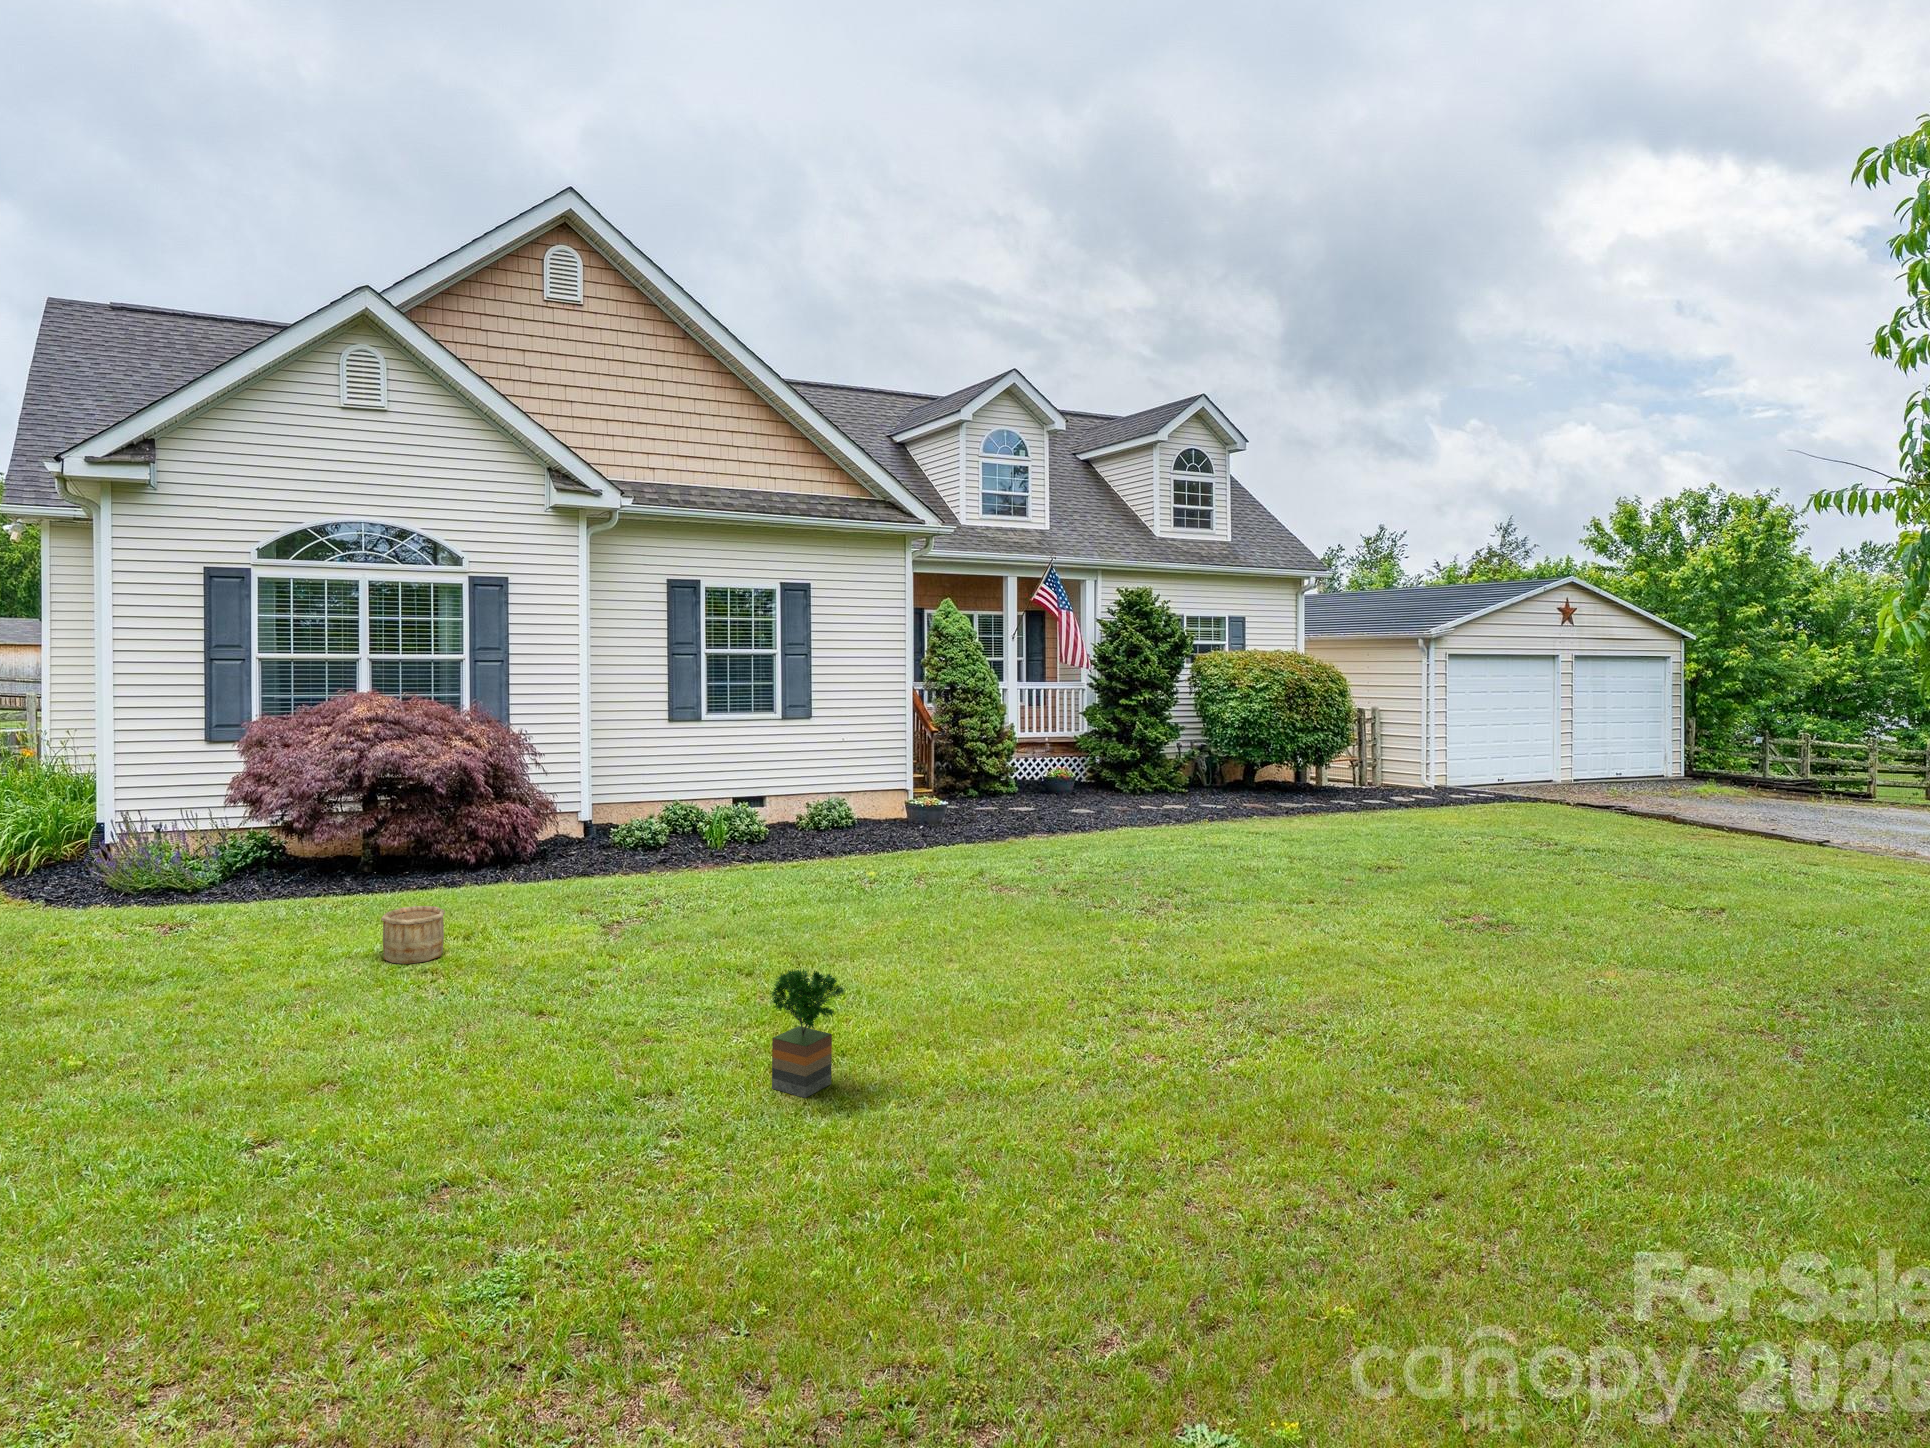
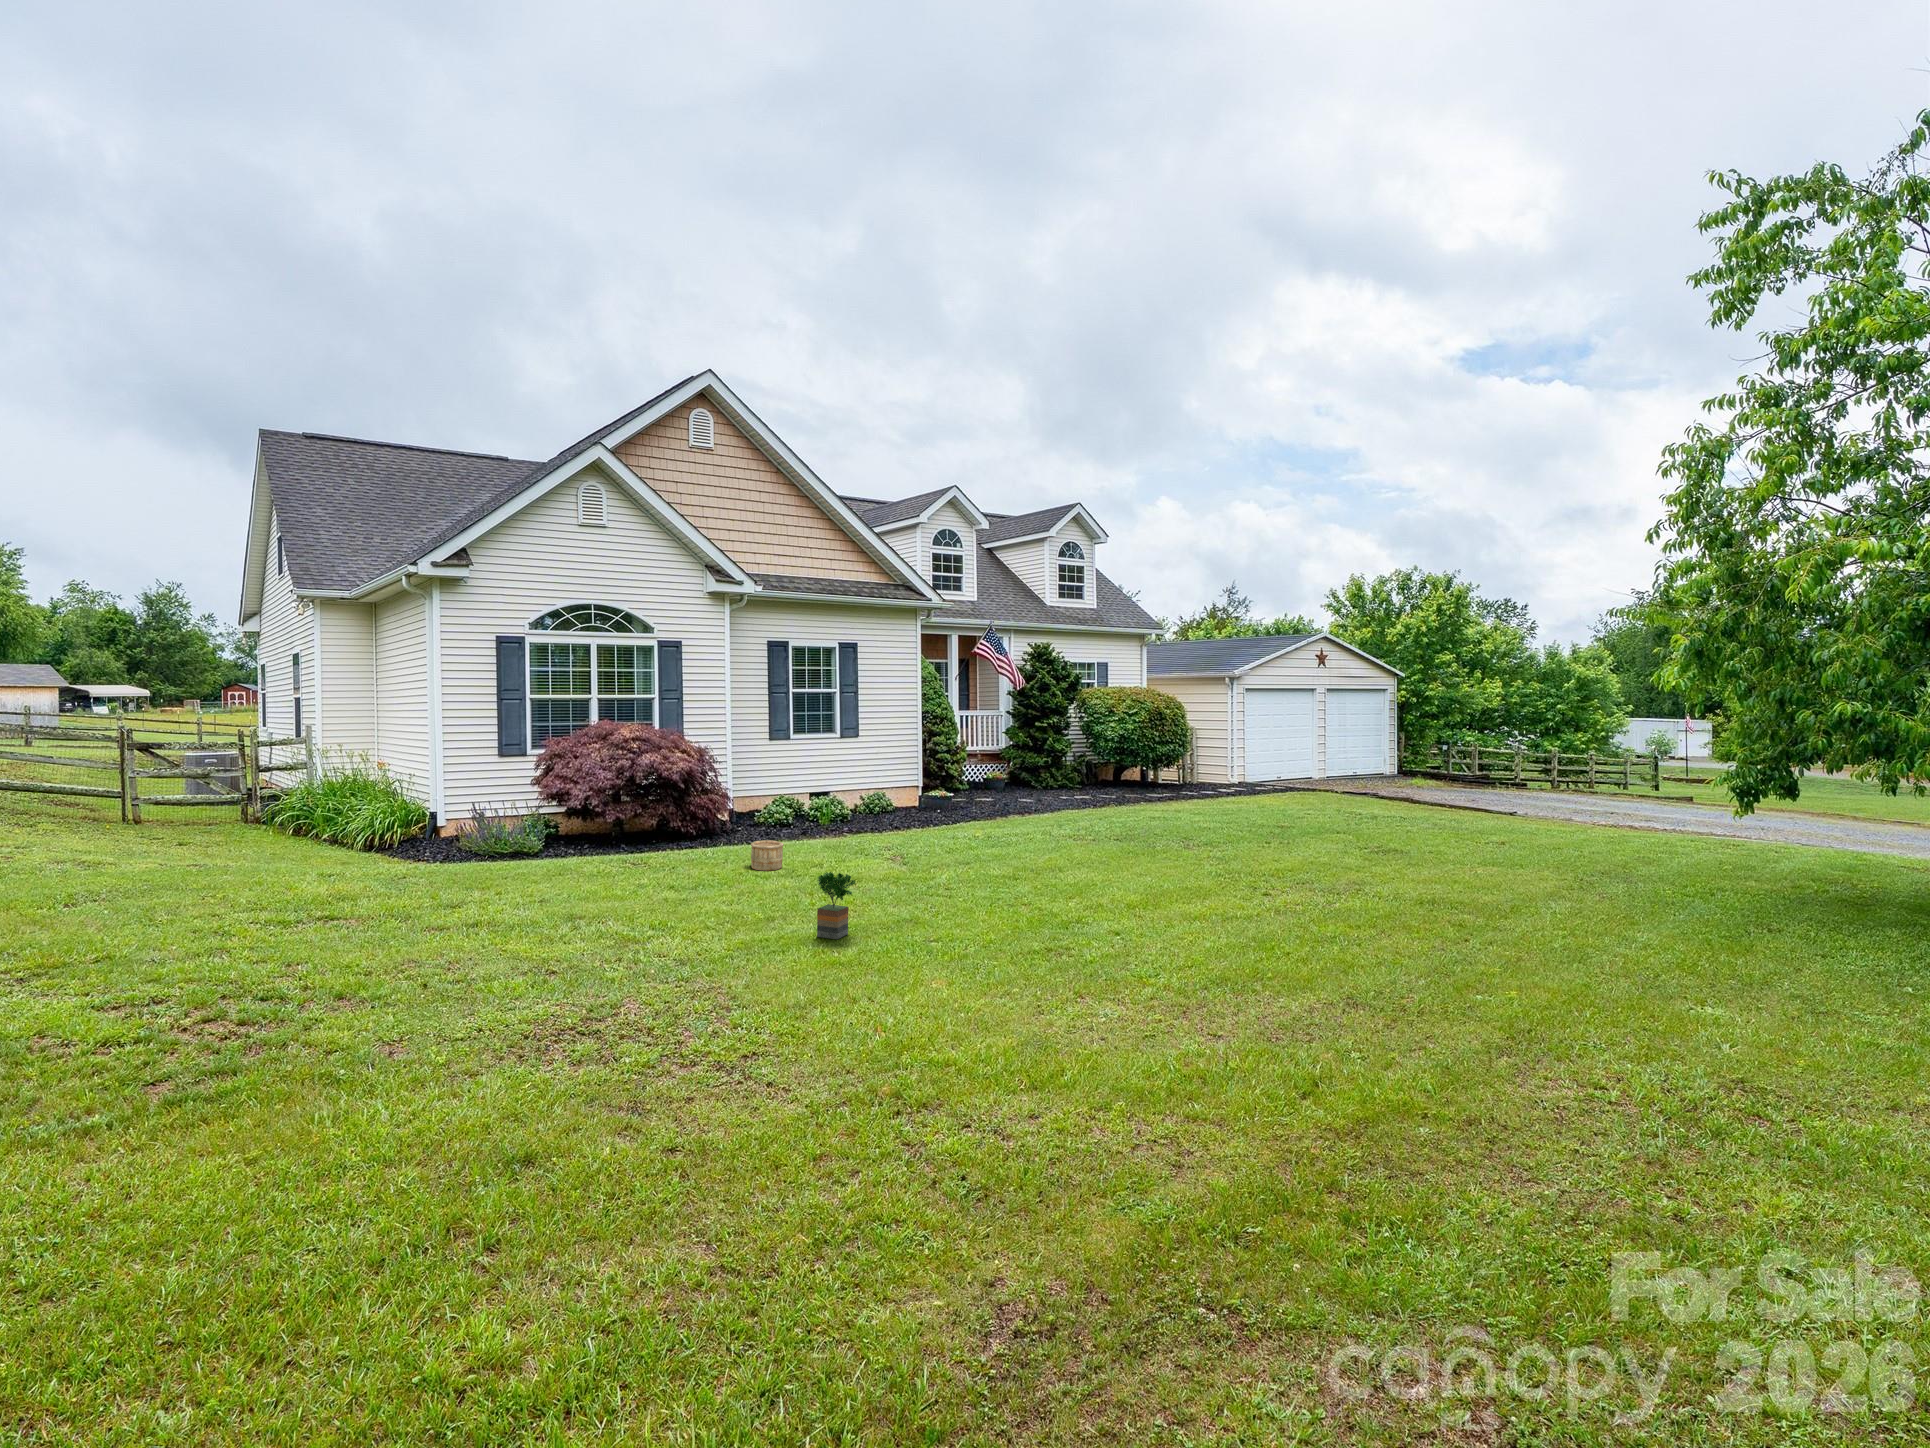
potted tree: present [771,969,845,1098] -> present [817,872,855,939]

